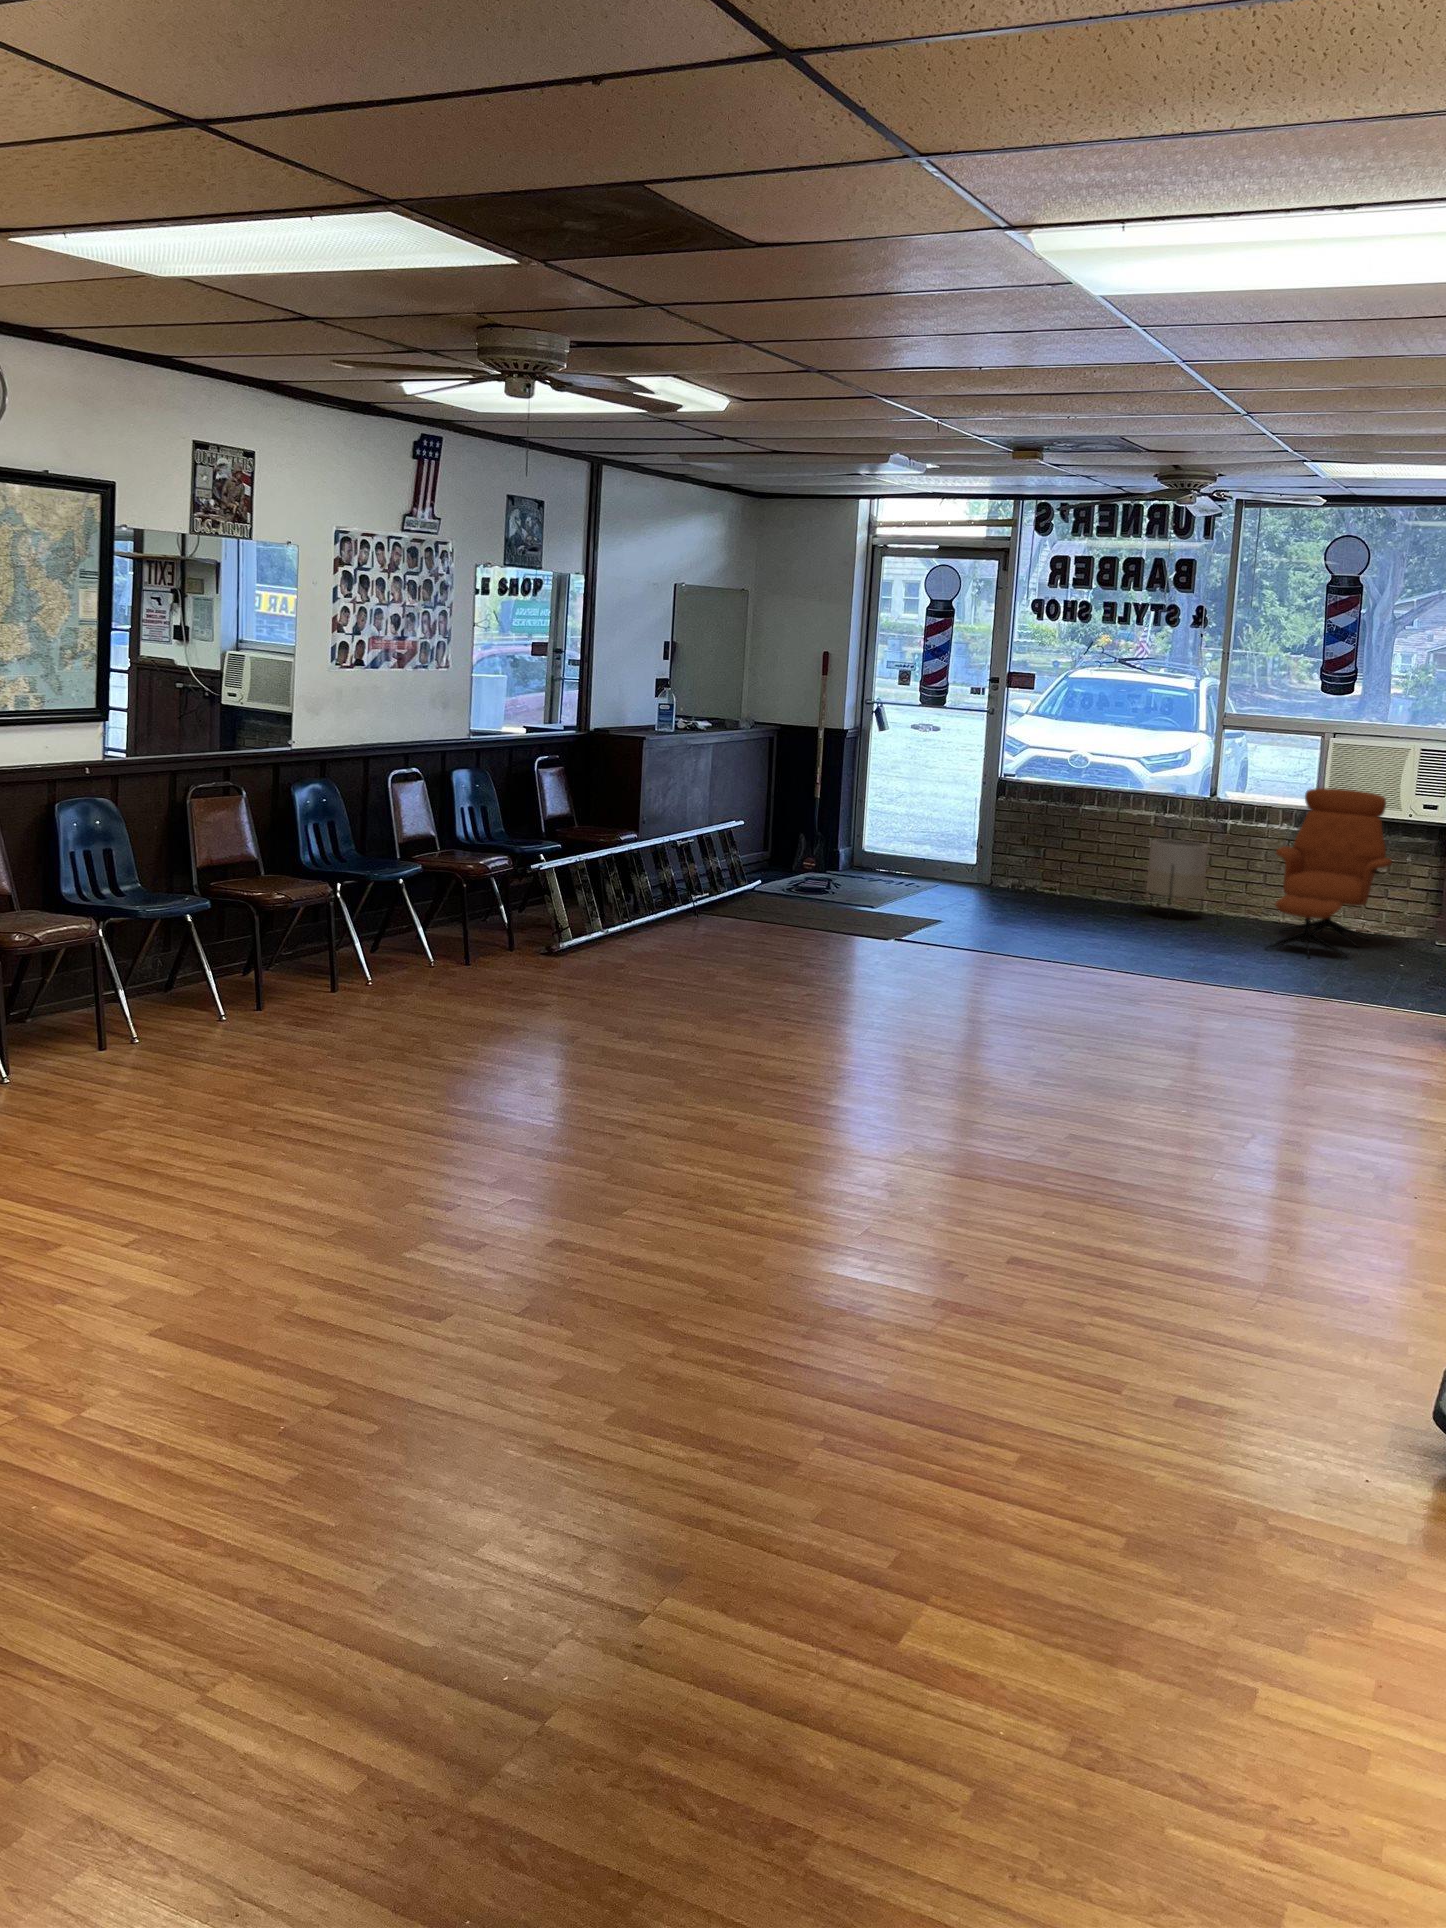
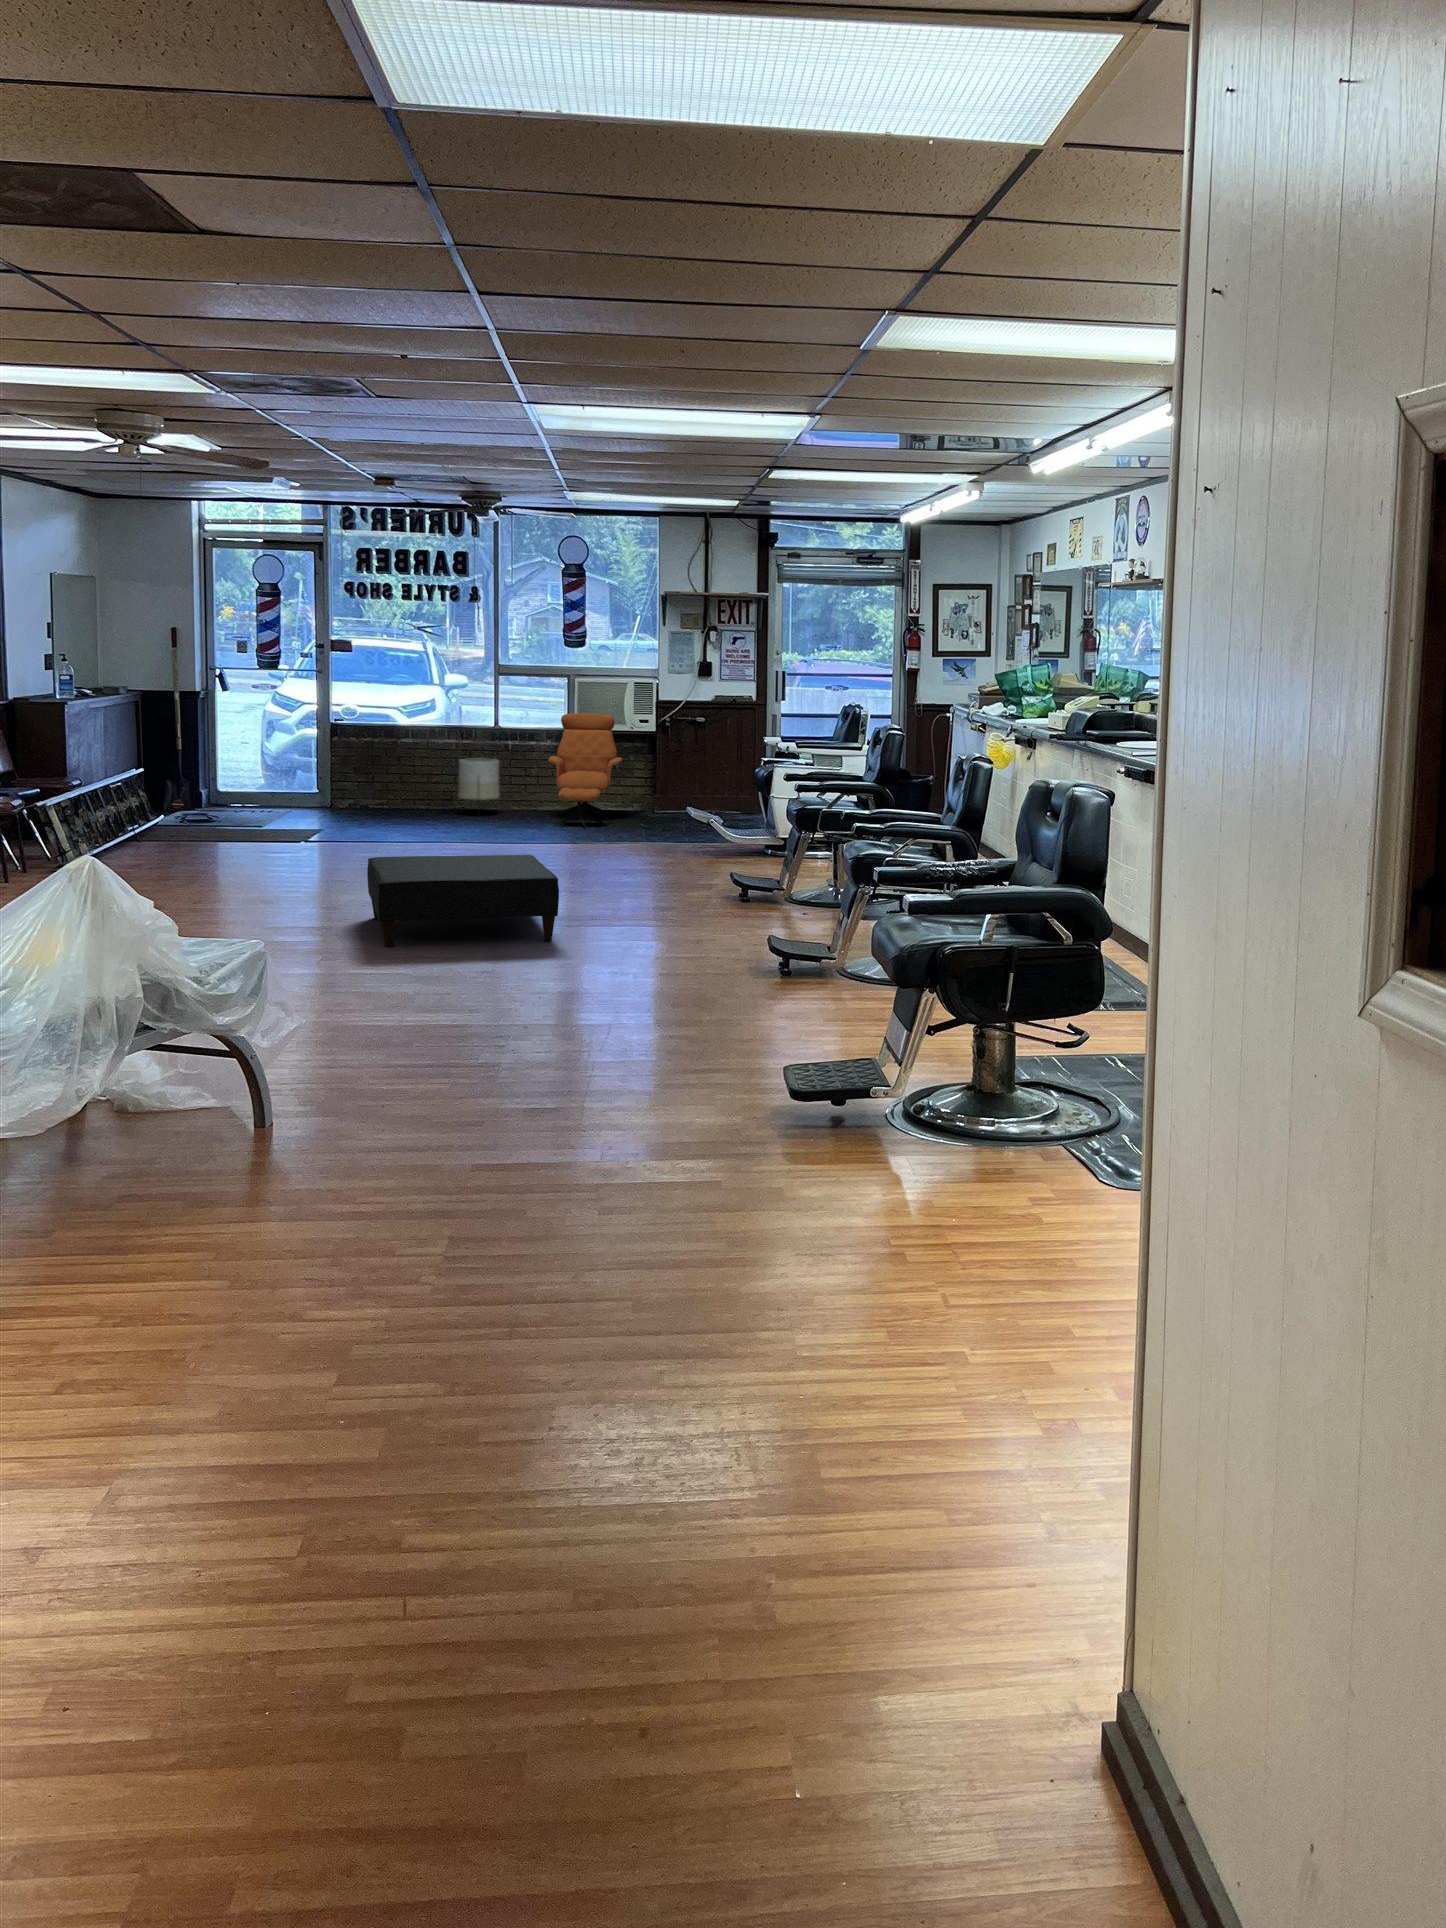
ottoman: none [767,983,1089,1181] -> present [367,855,559,946]

